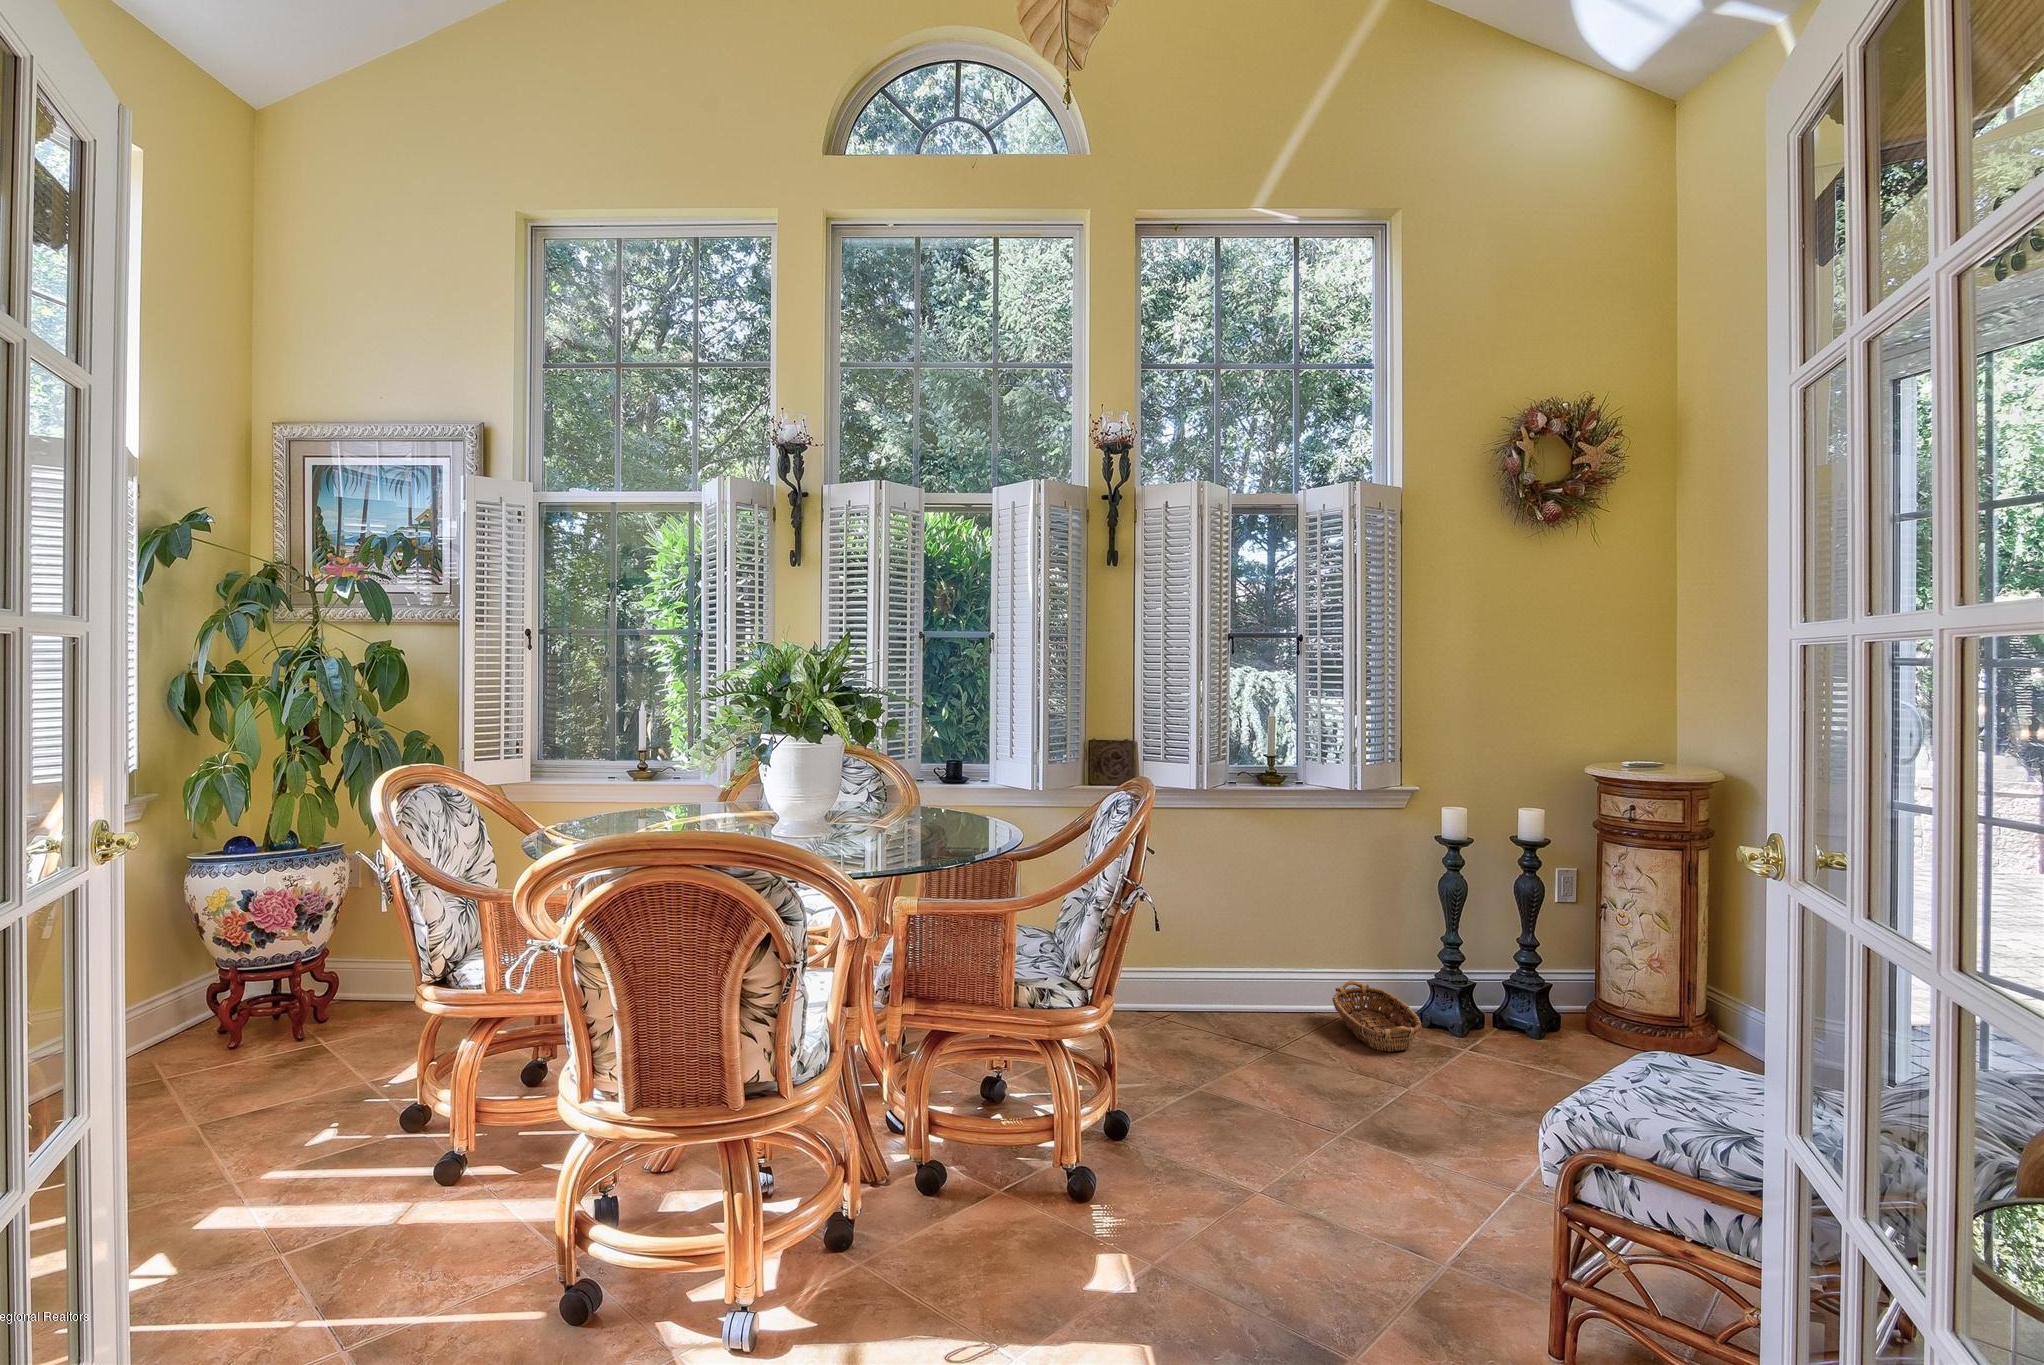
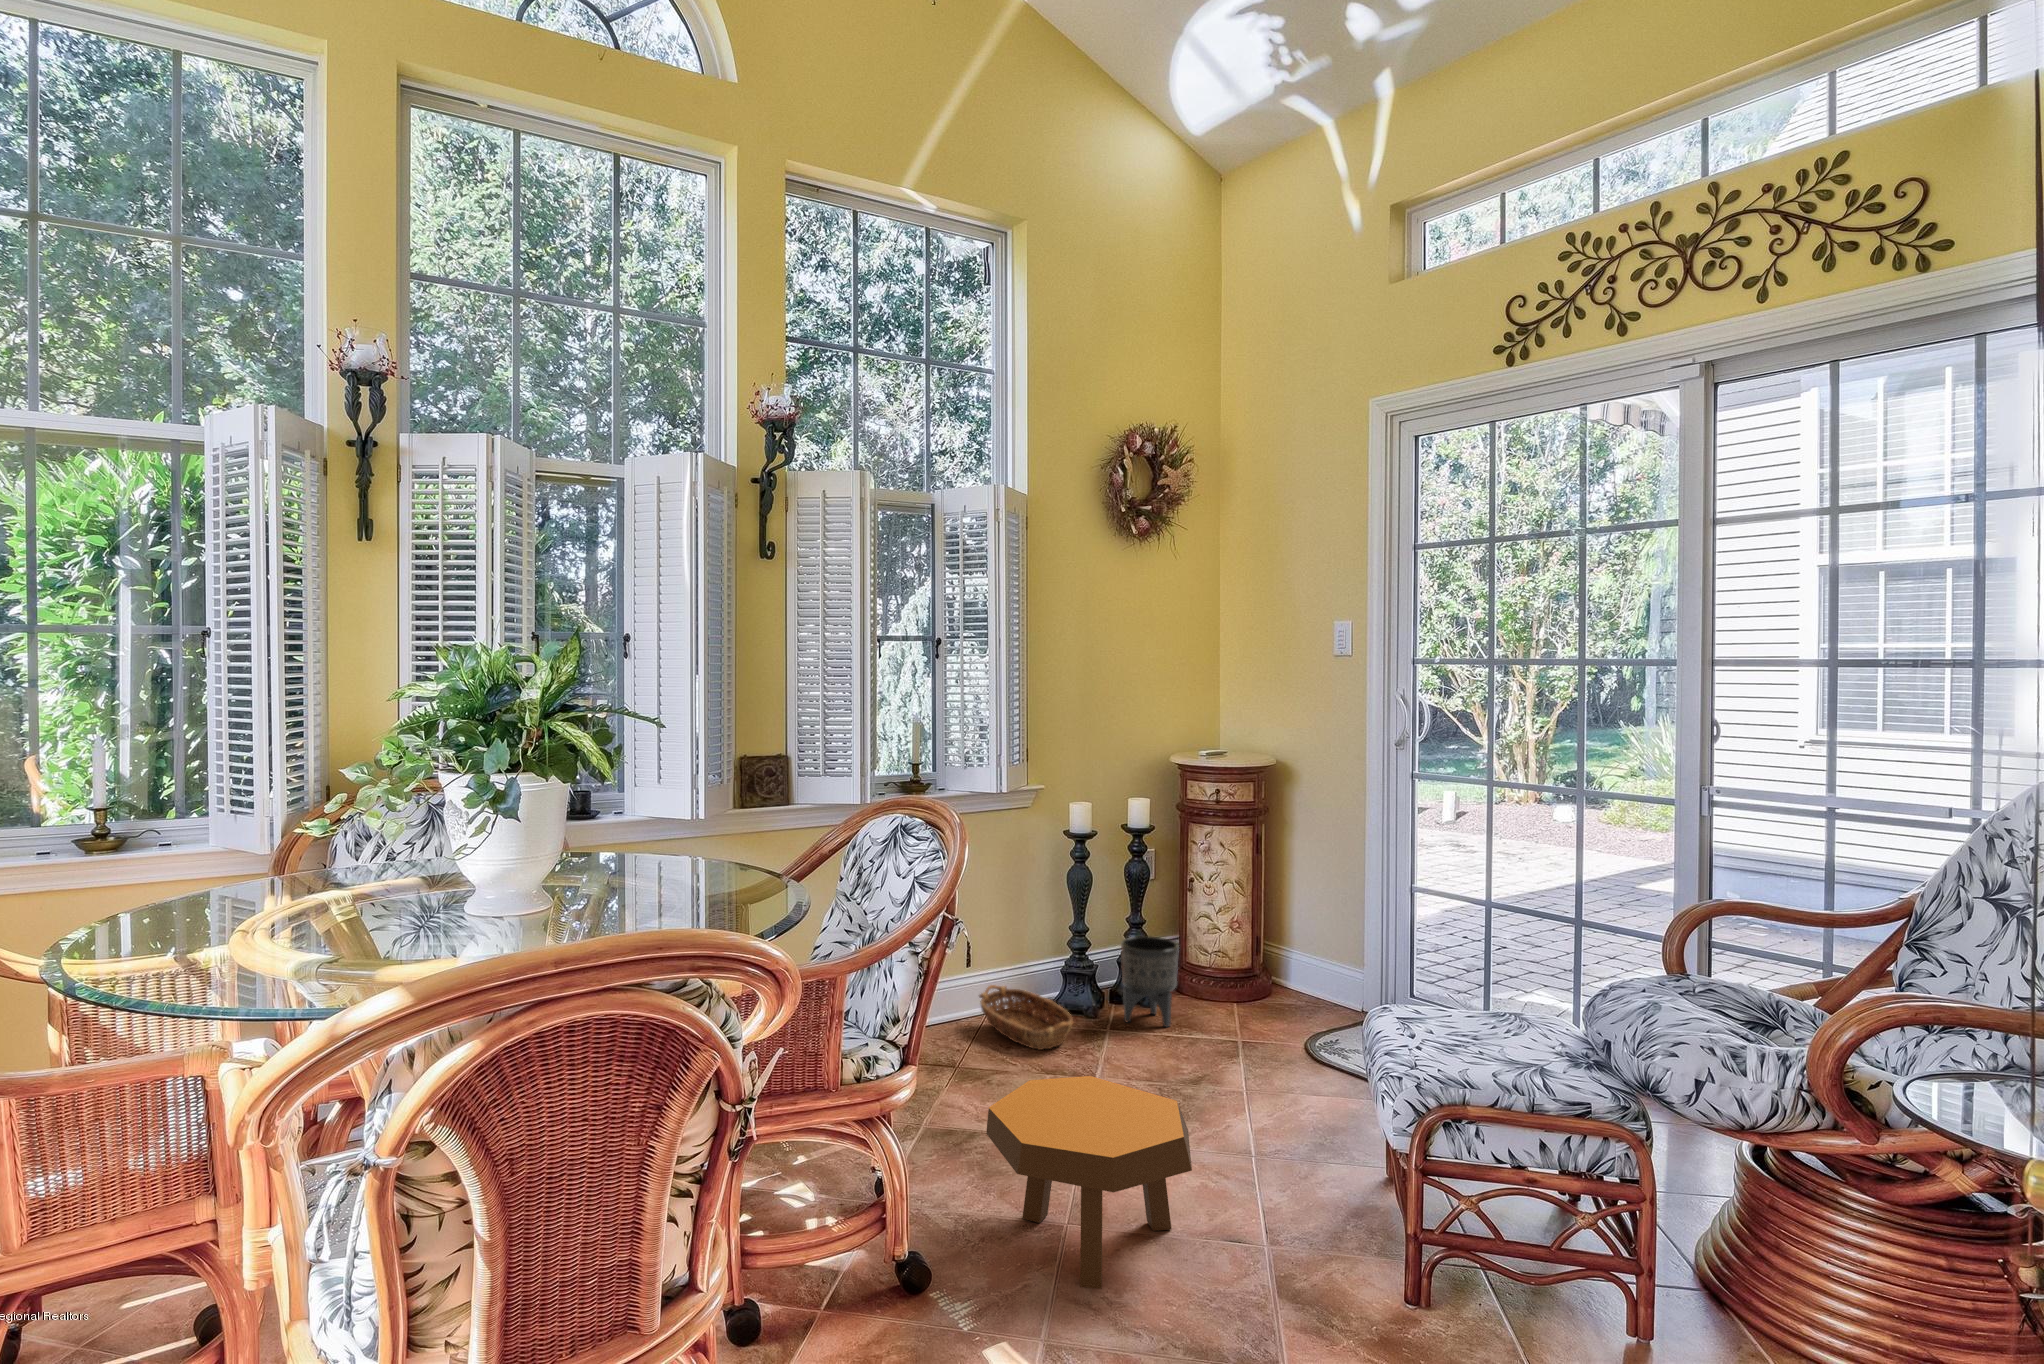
planter: none [1497,955,1567,1057] -> present [1121,936,1179,1027]
footstool: none [1178,1053,1389,1254] -> present [986,1076,1192,1289]

